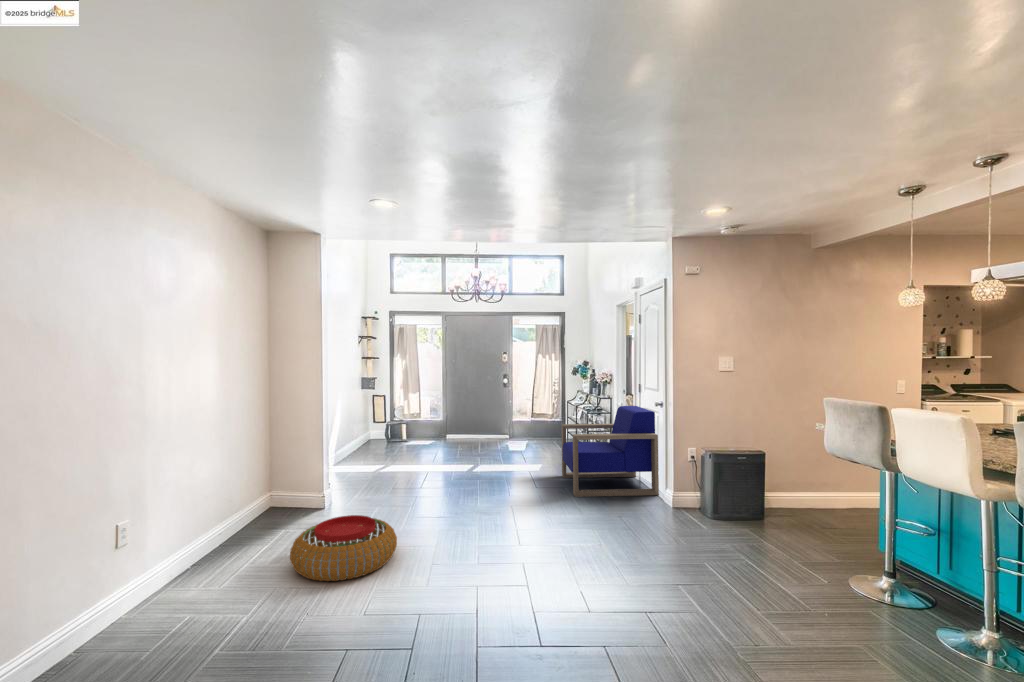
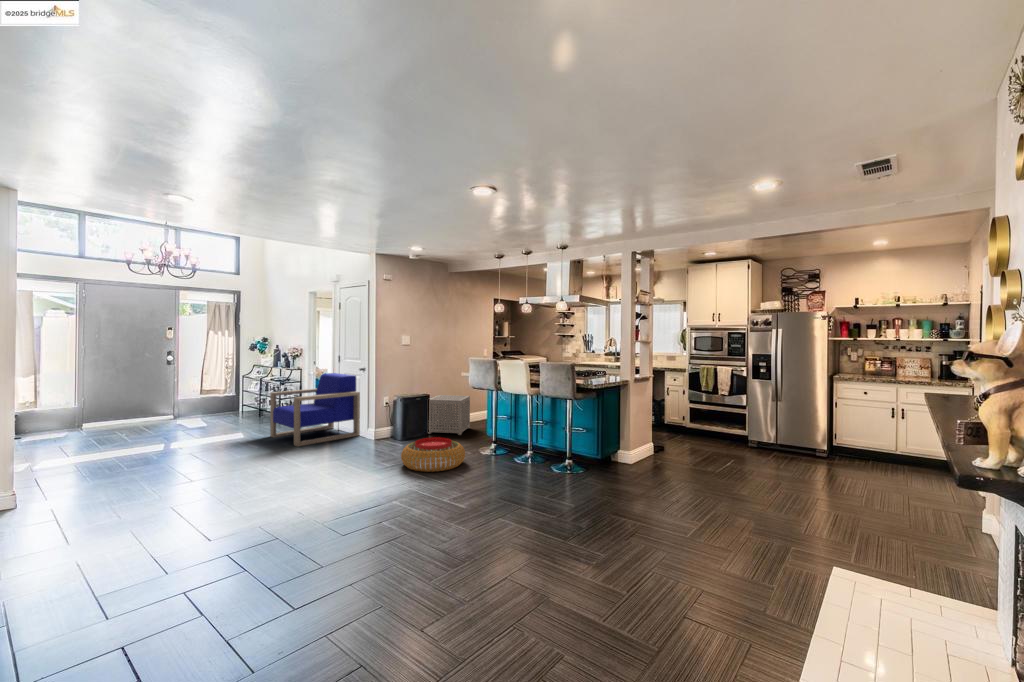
side table: none [761,452,849,530] -> present [428,395,470,435]
pouf: present [290,515,397,581] -> present [401,437,465,472]

